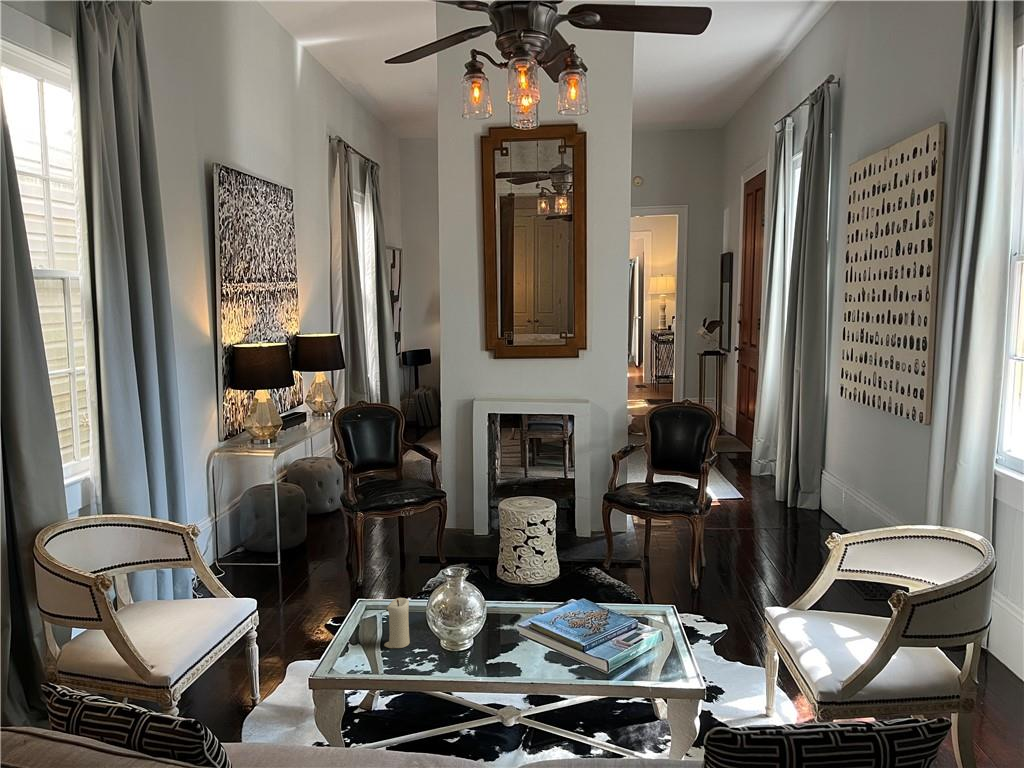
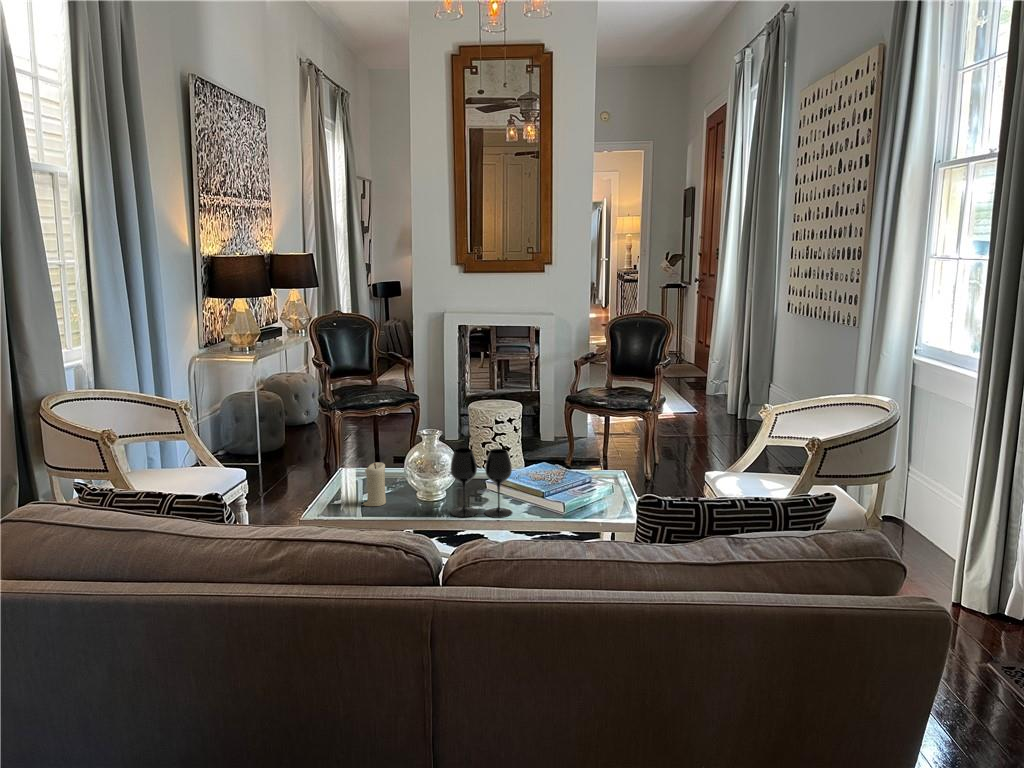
wine glass: none [481,587,550,668] -> present [451,448,512,518]

